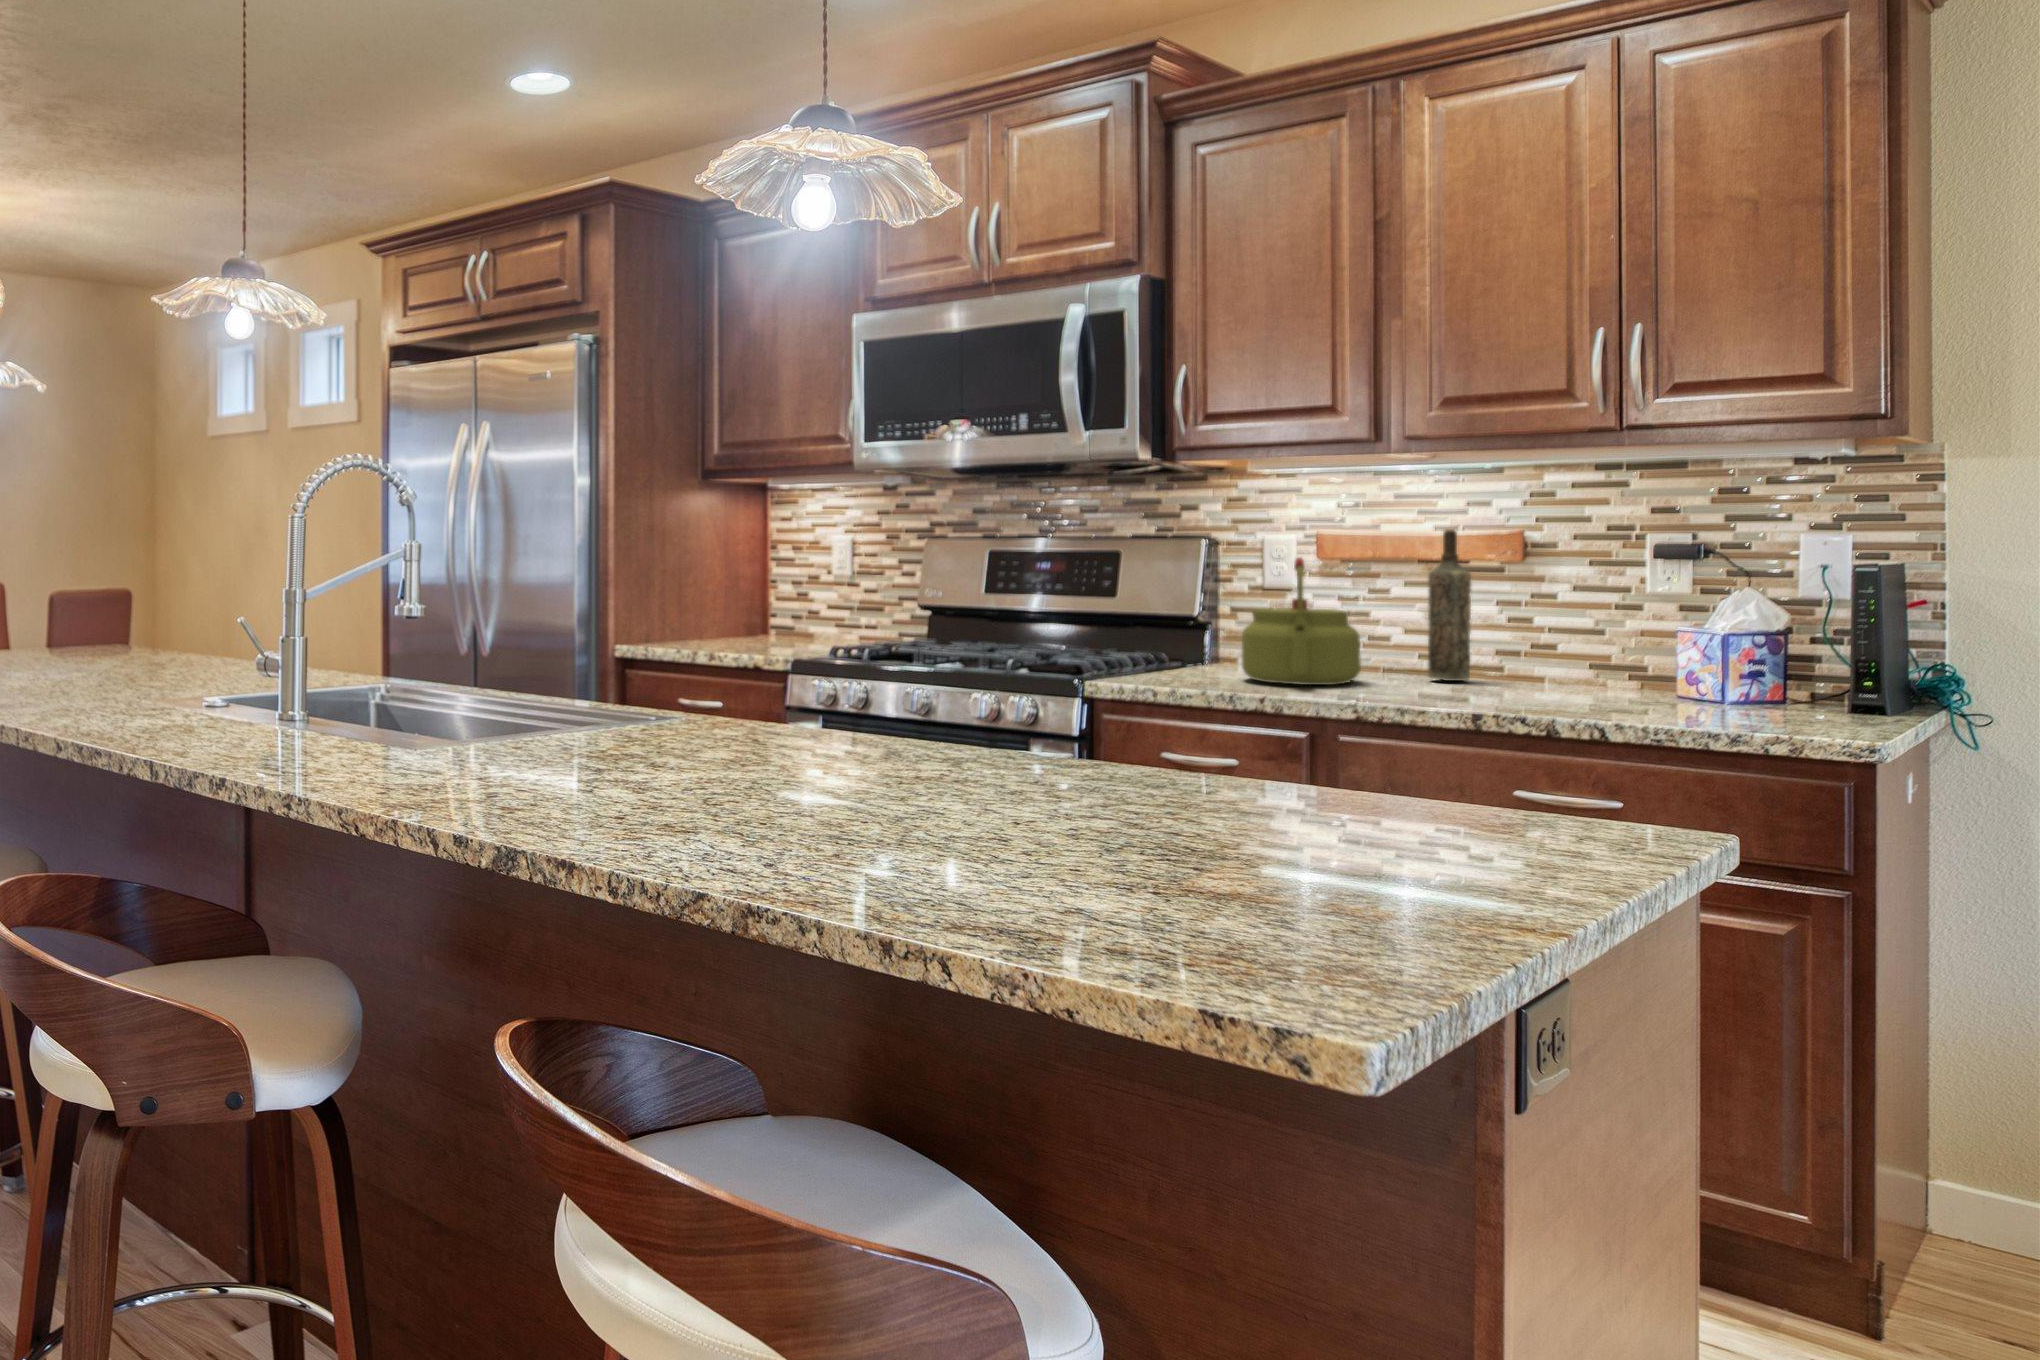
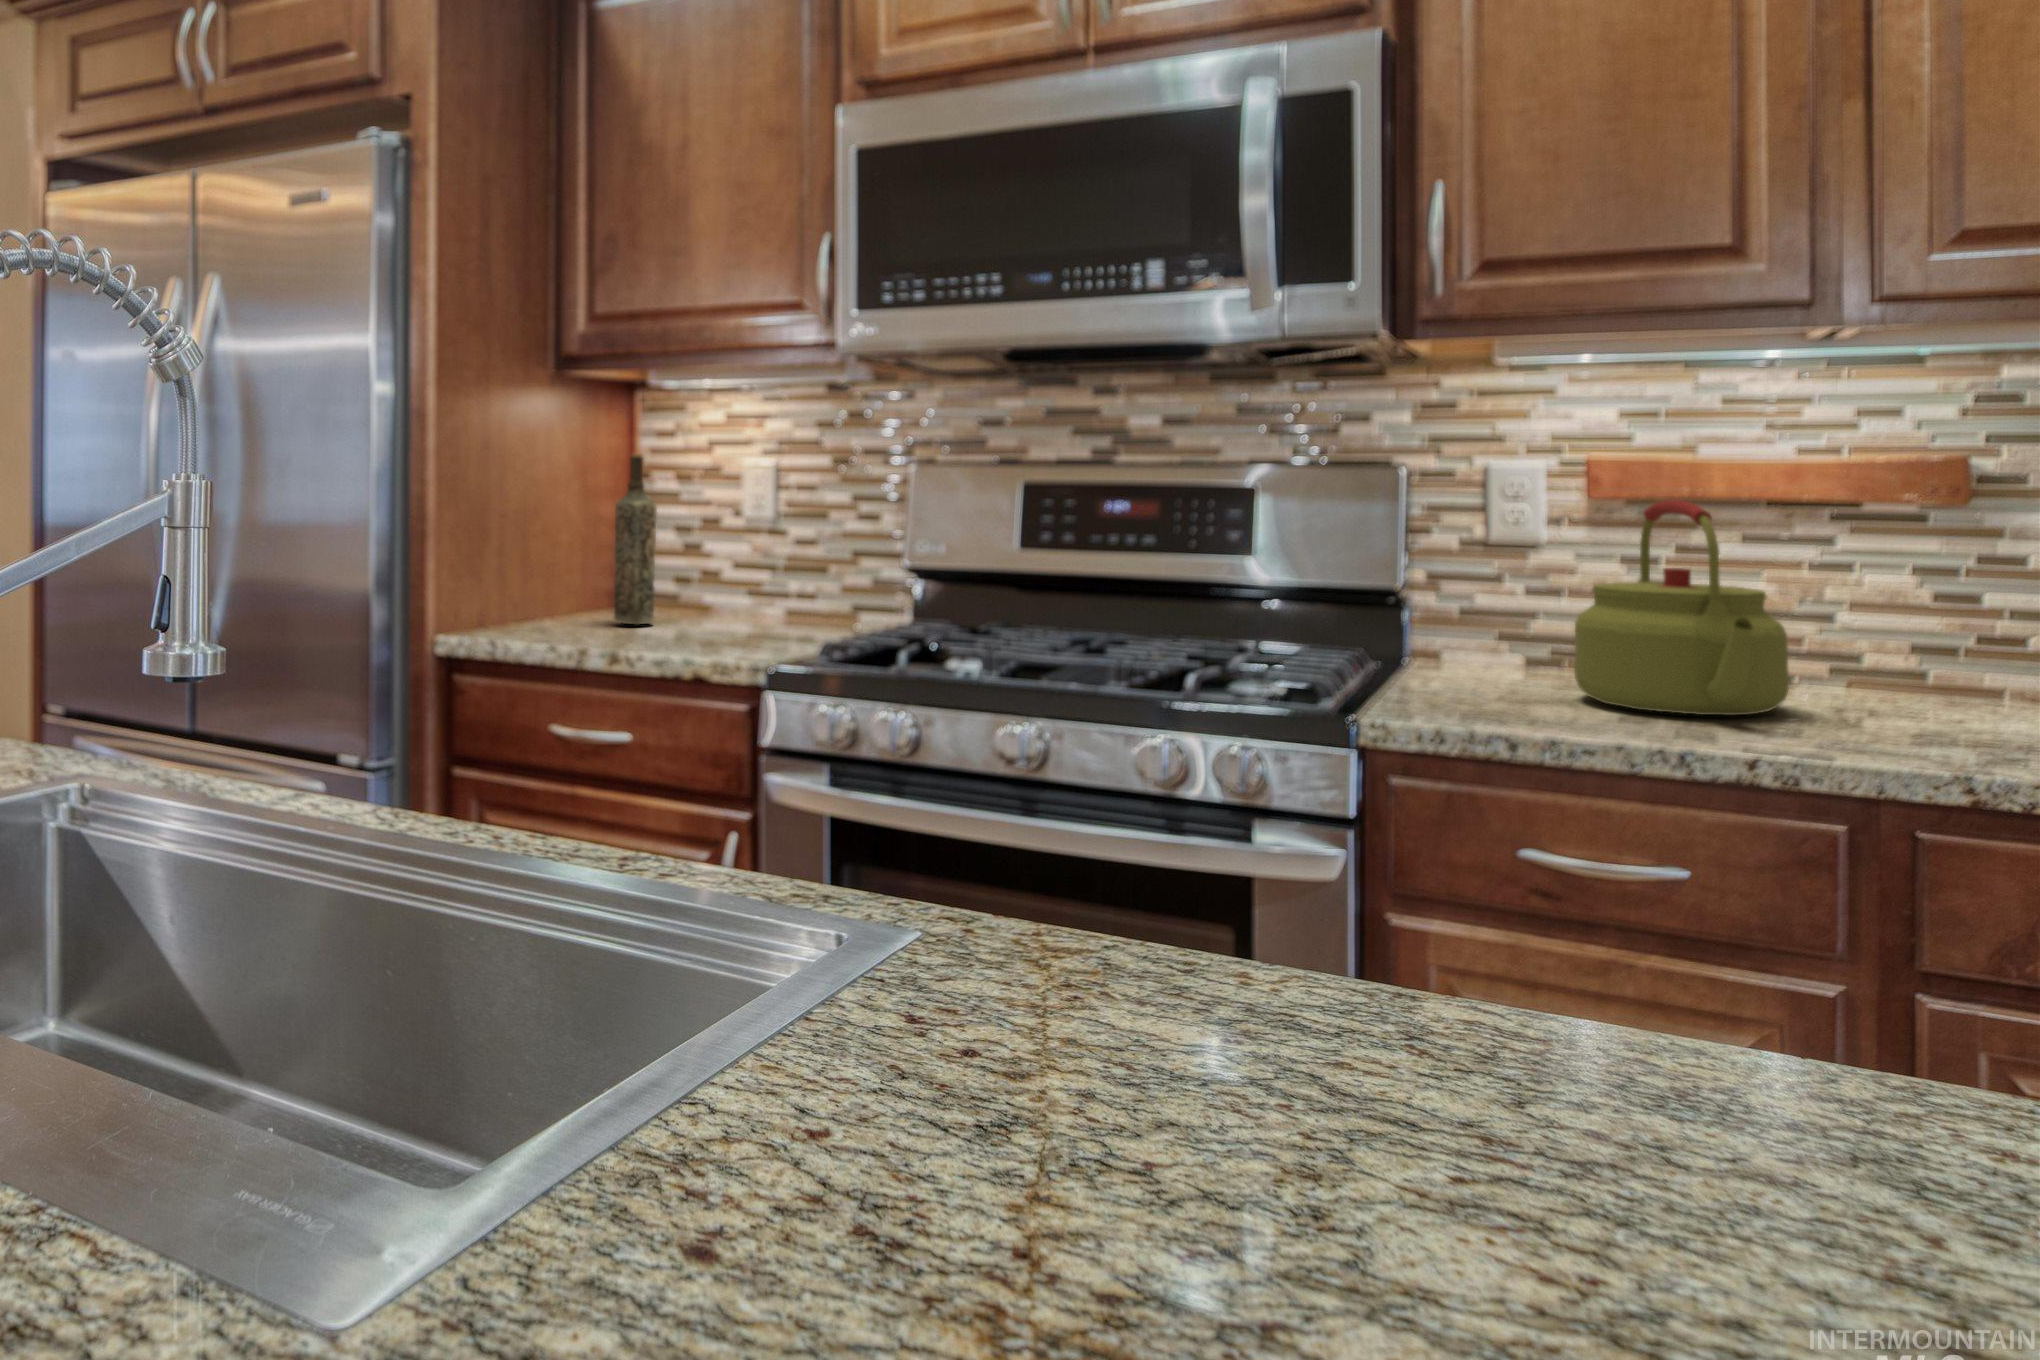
bottle: present [1428,529,1471,681] -> present [614,454,657,625]

